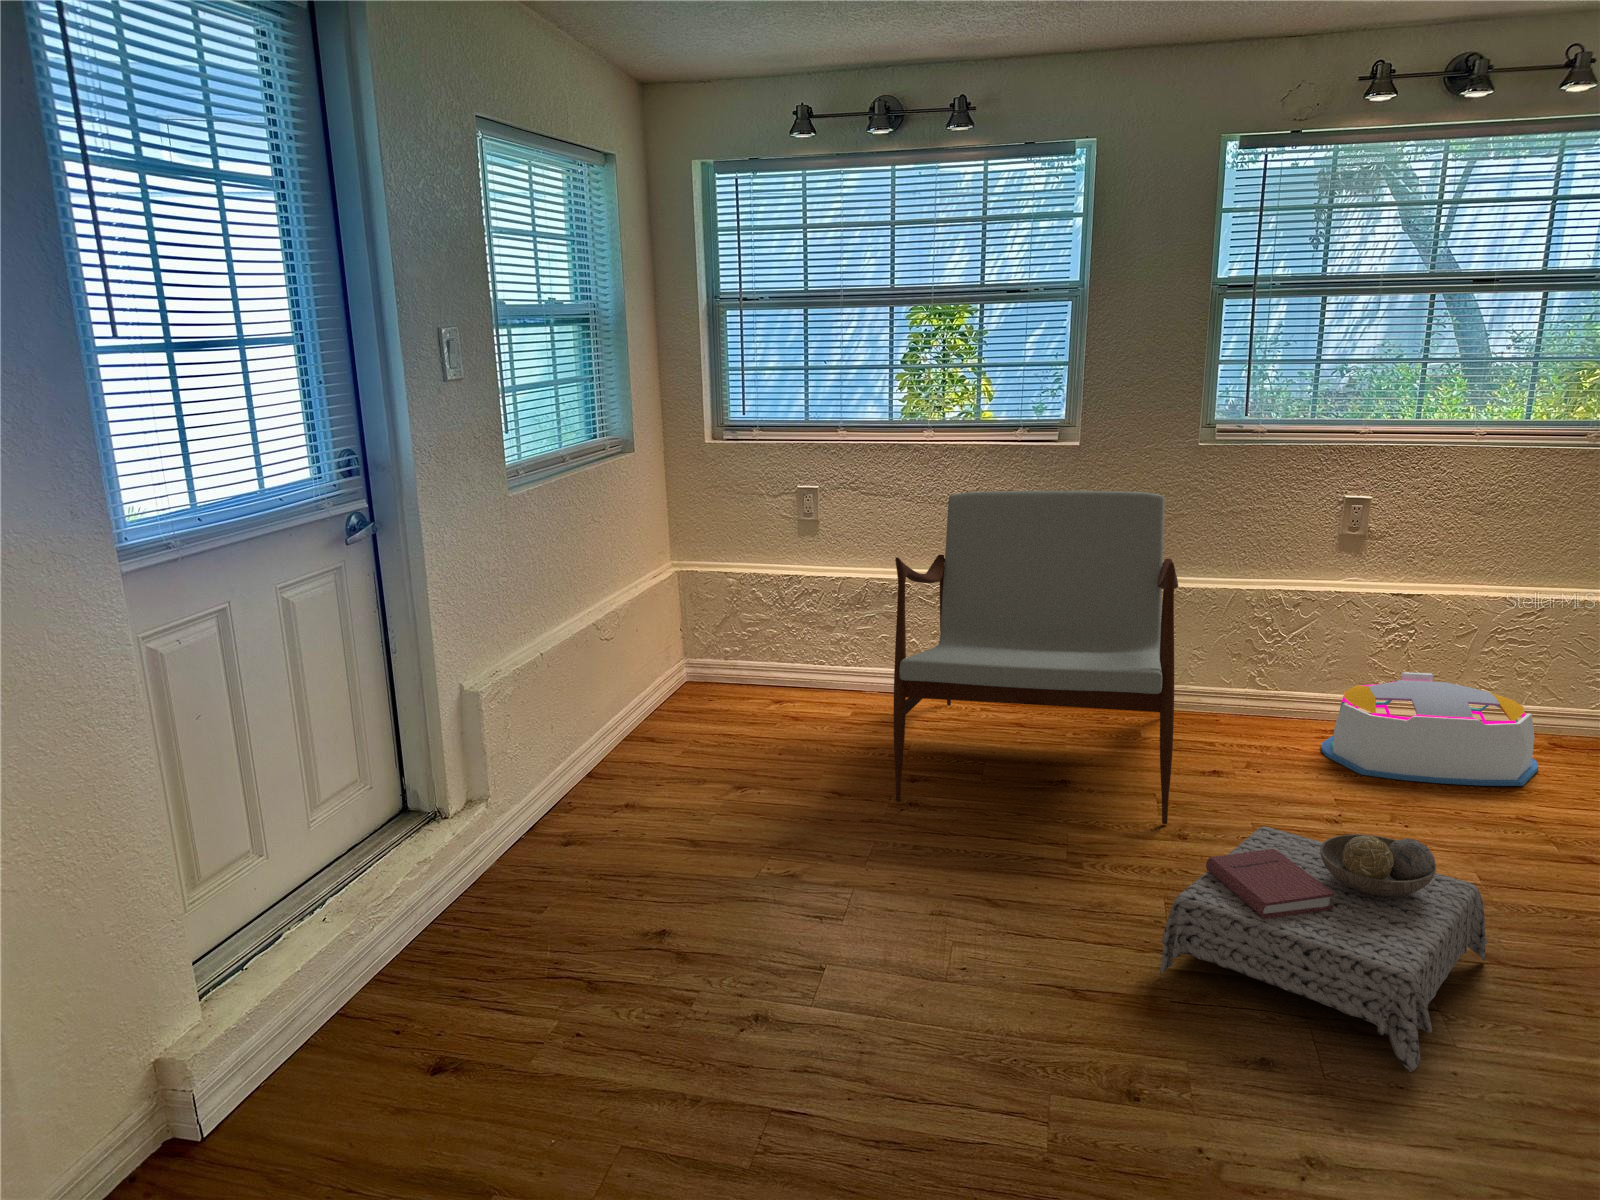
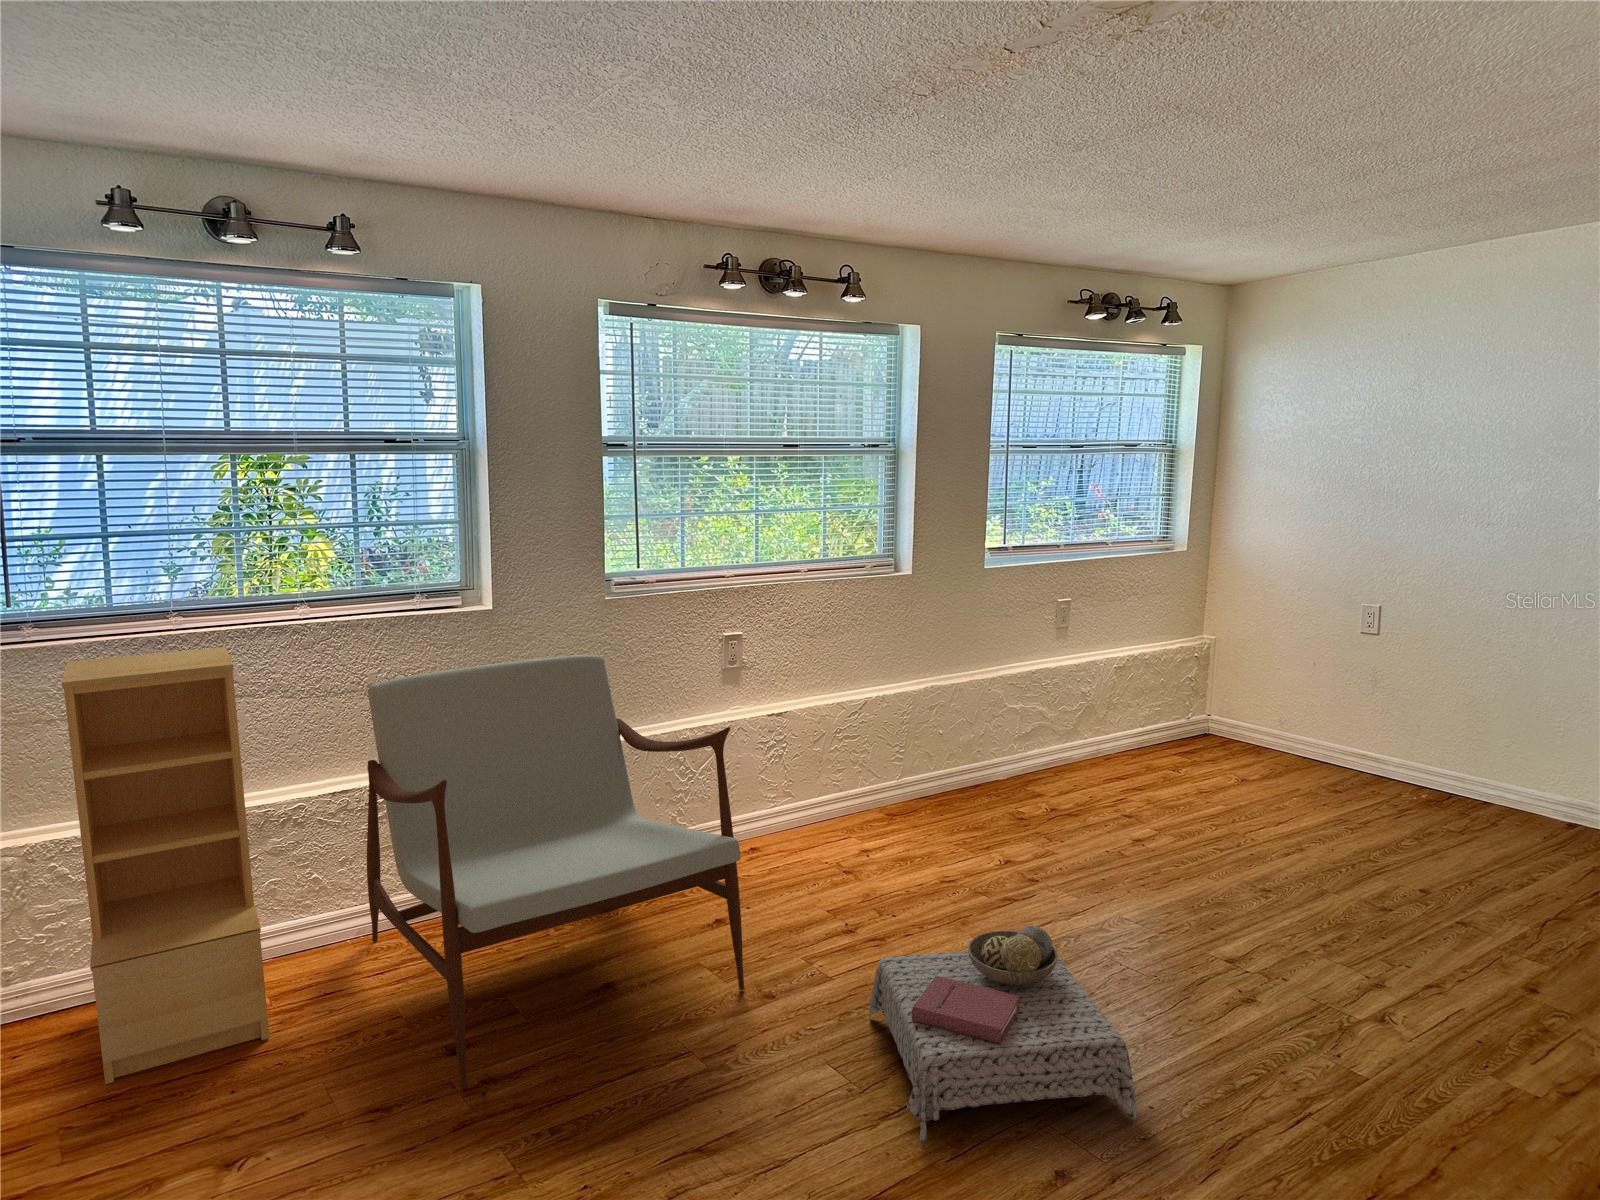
bookshelf: none [735,453,863,734] -> present [62,647,269,1084]
storage bin: present [1321,672,1538,786] -> none [753,777,904,880]

